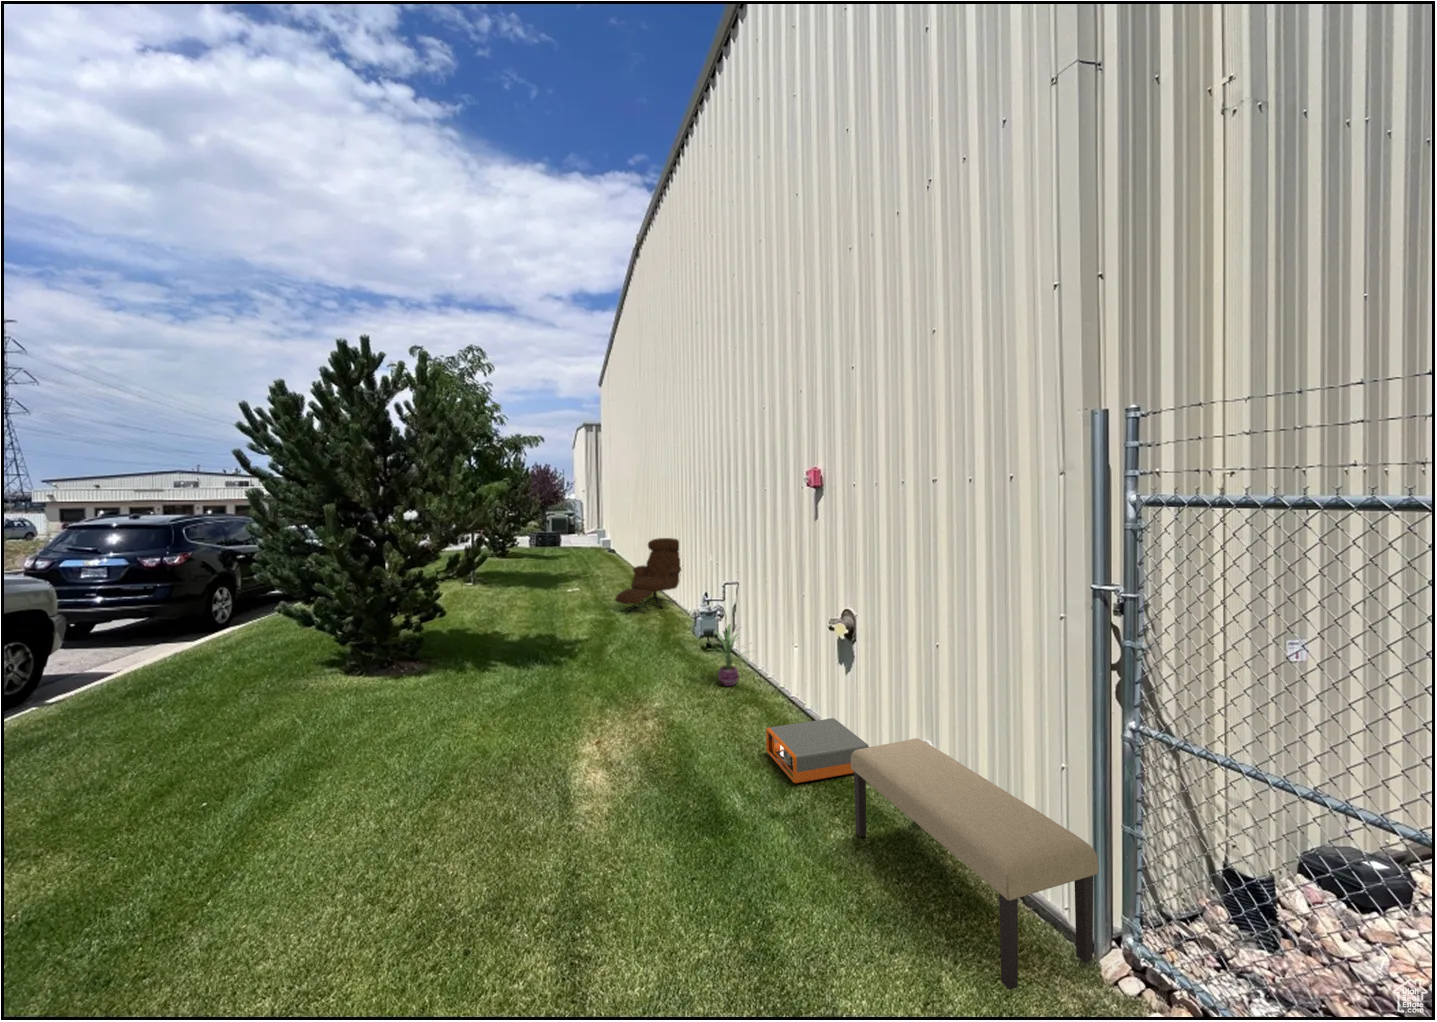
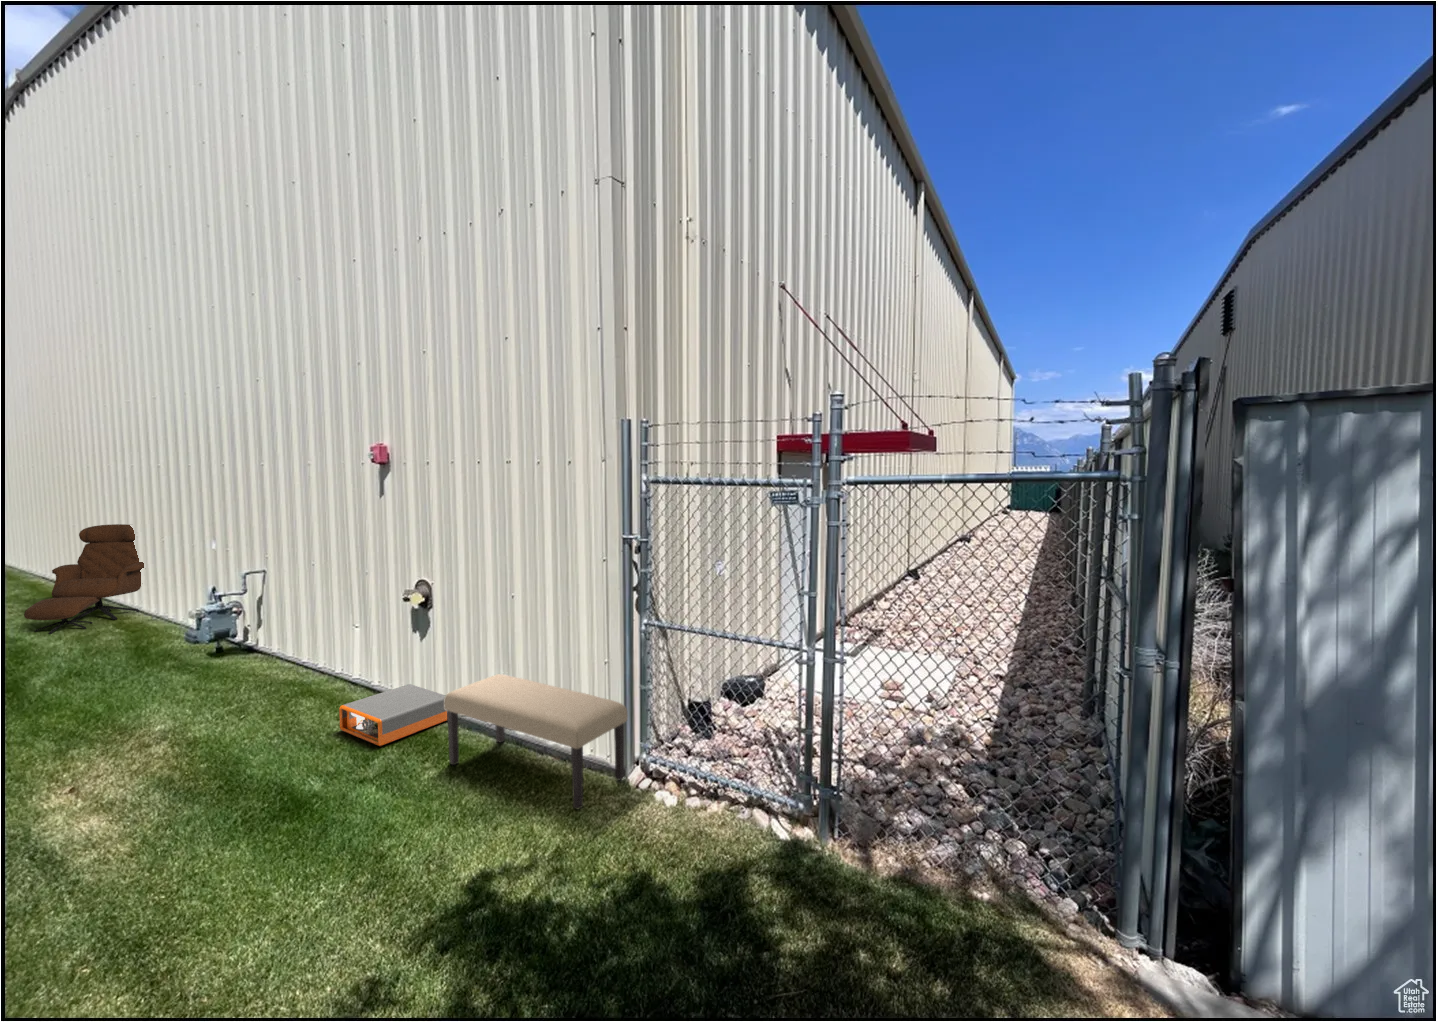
decorative plant: present [715,624,748,686] -> none [219,616,304,686]

